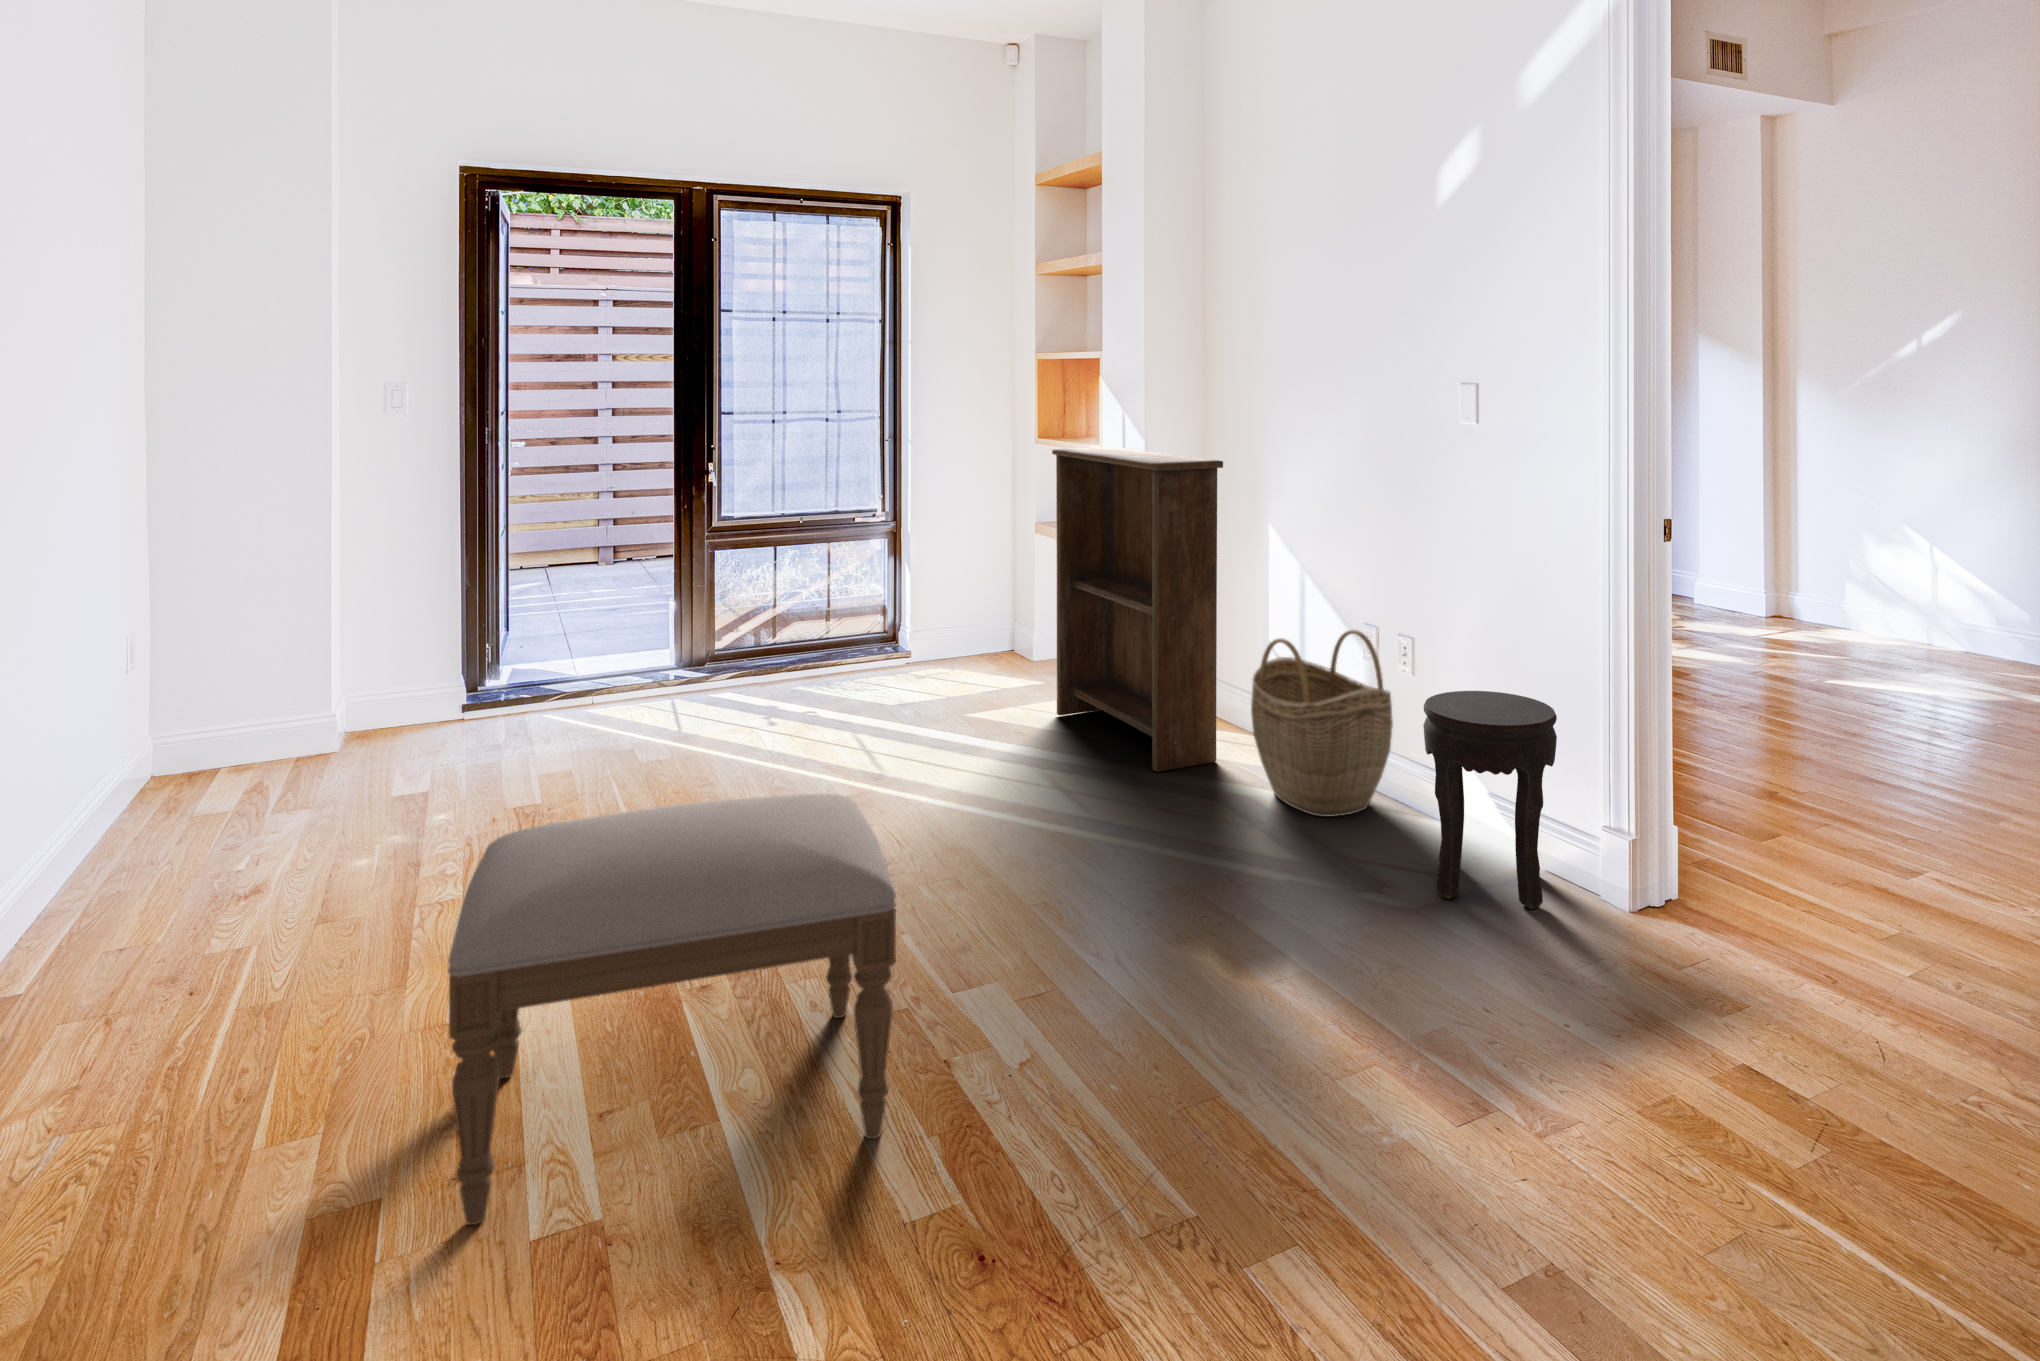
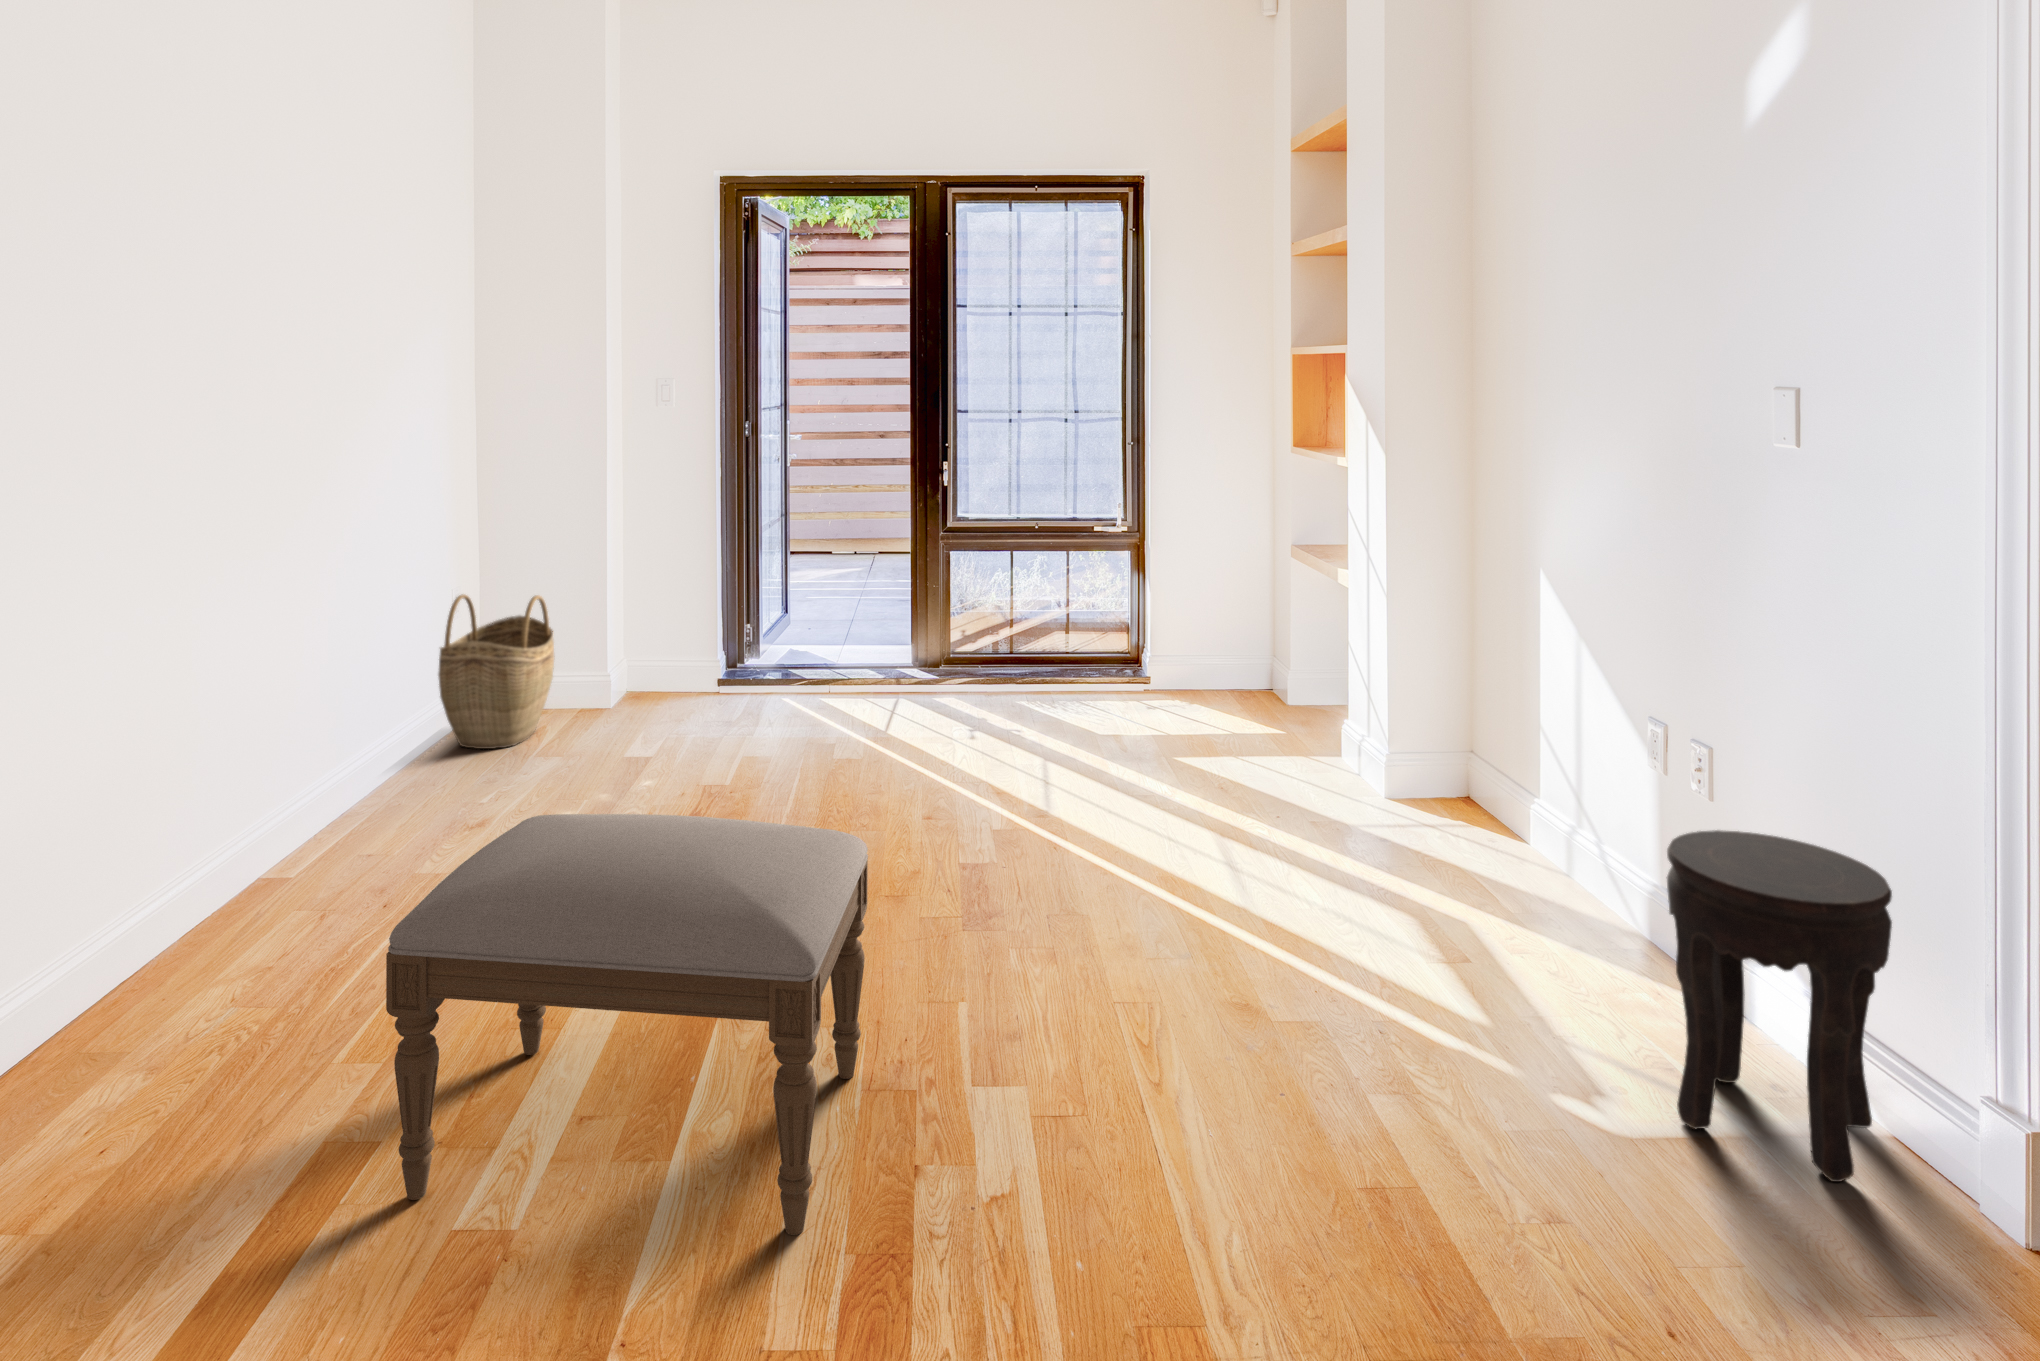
bookshelf: present [1052,447,1223,772] -> none [1274,461,1457,861]
woven basket: present [1251,630,1393,817] -> present [438,594,554,749]

